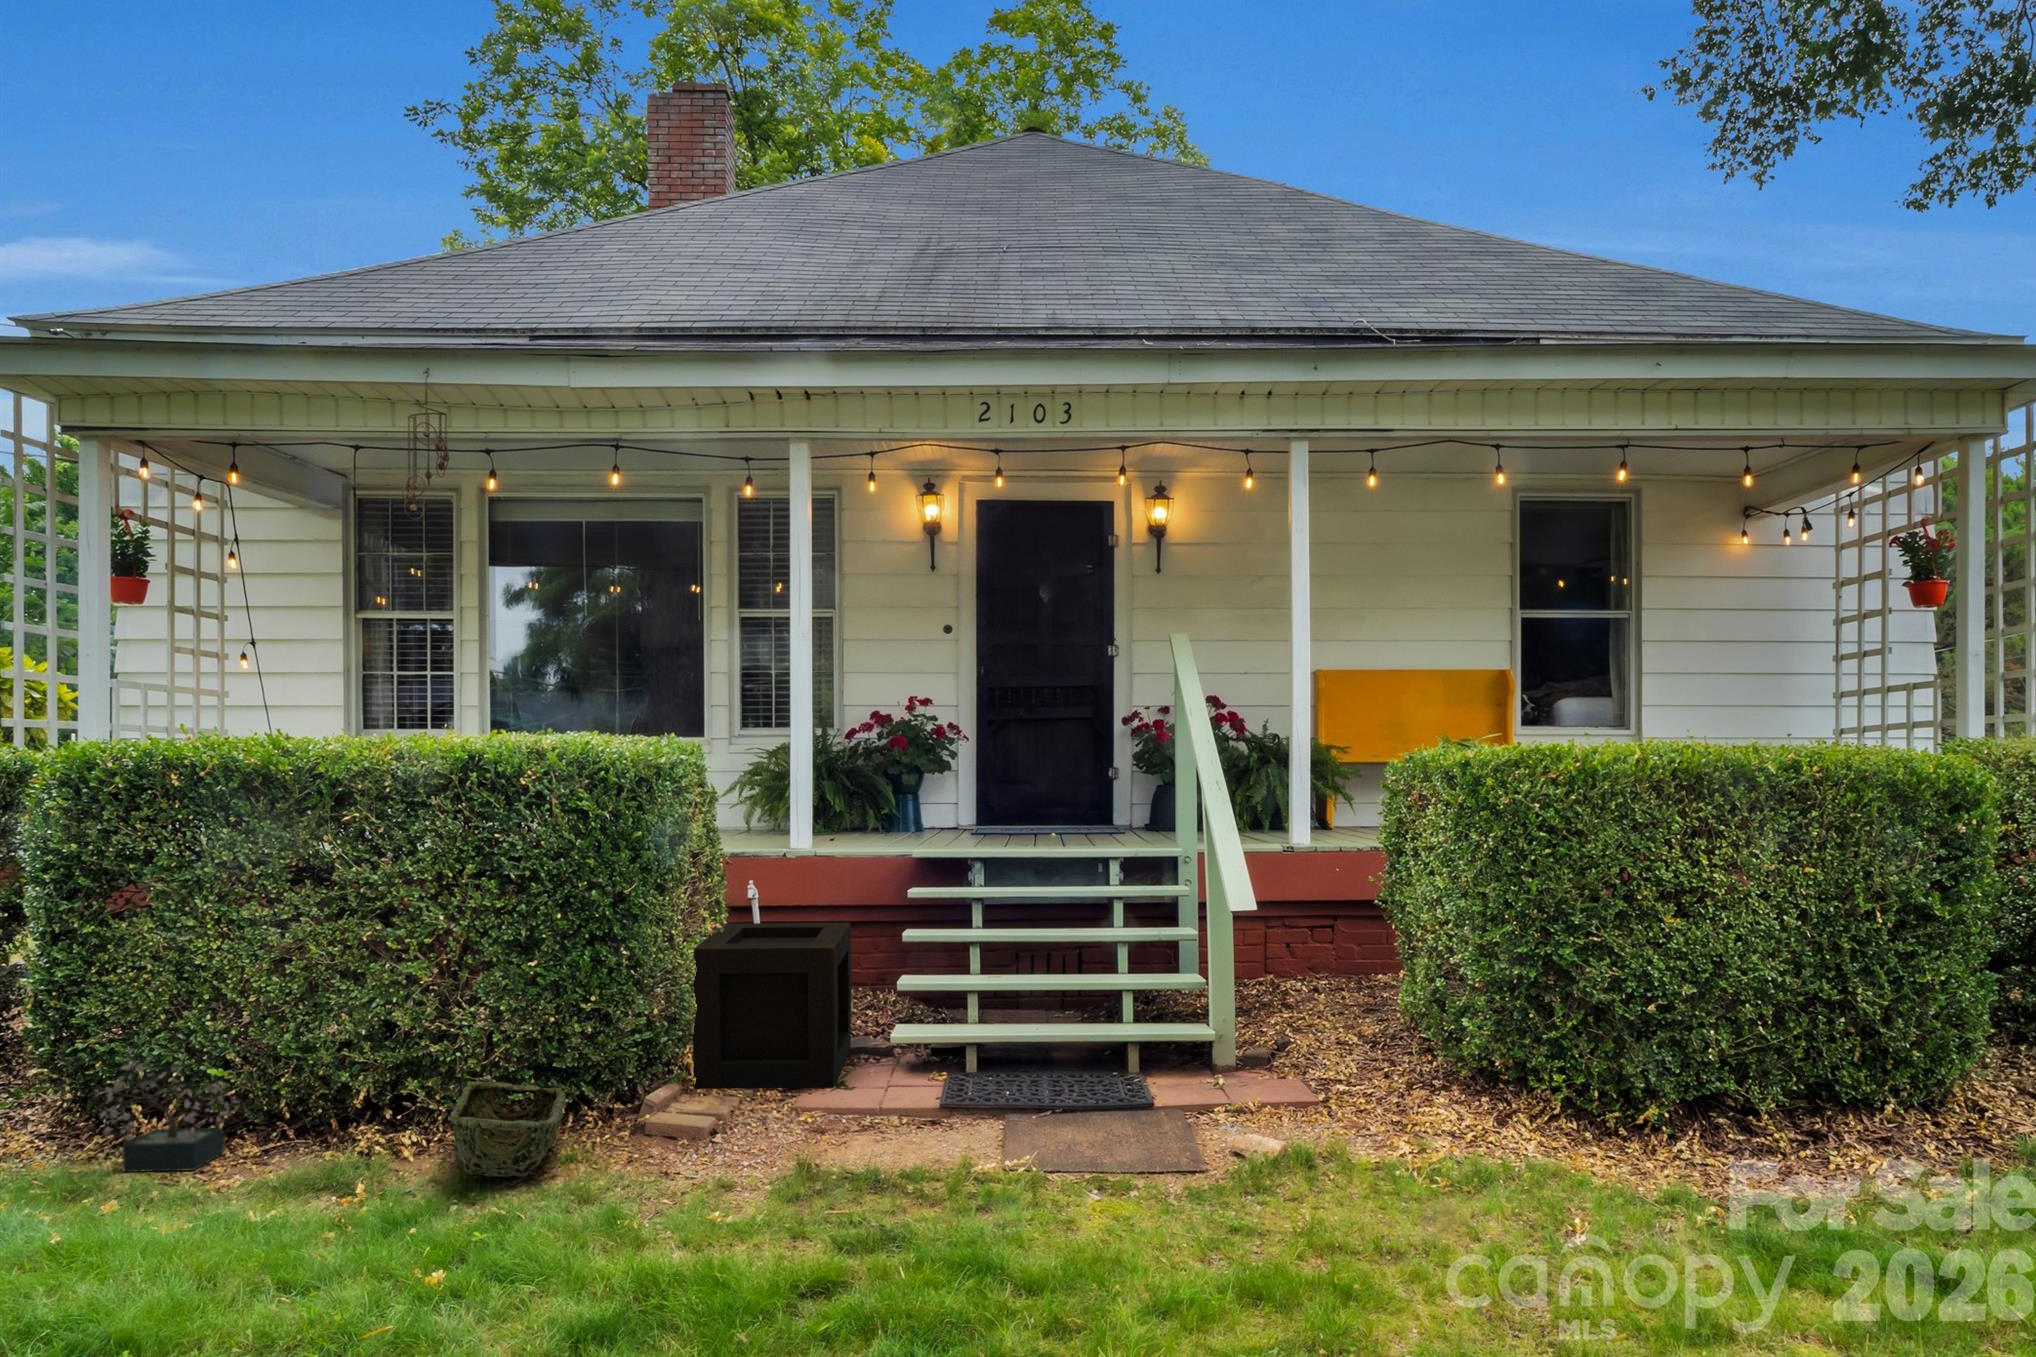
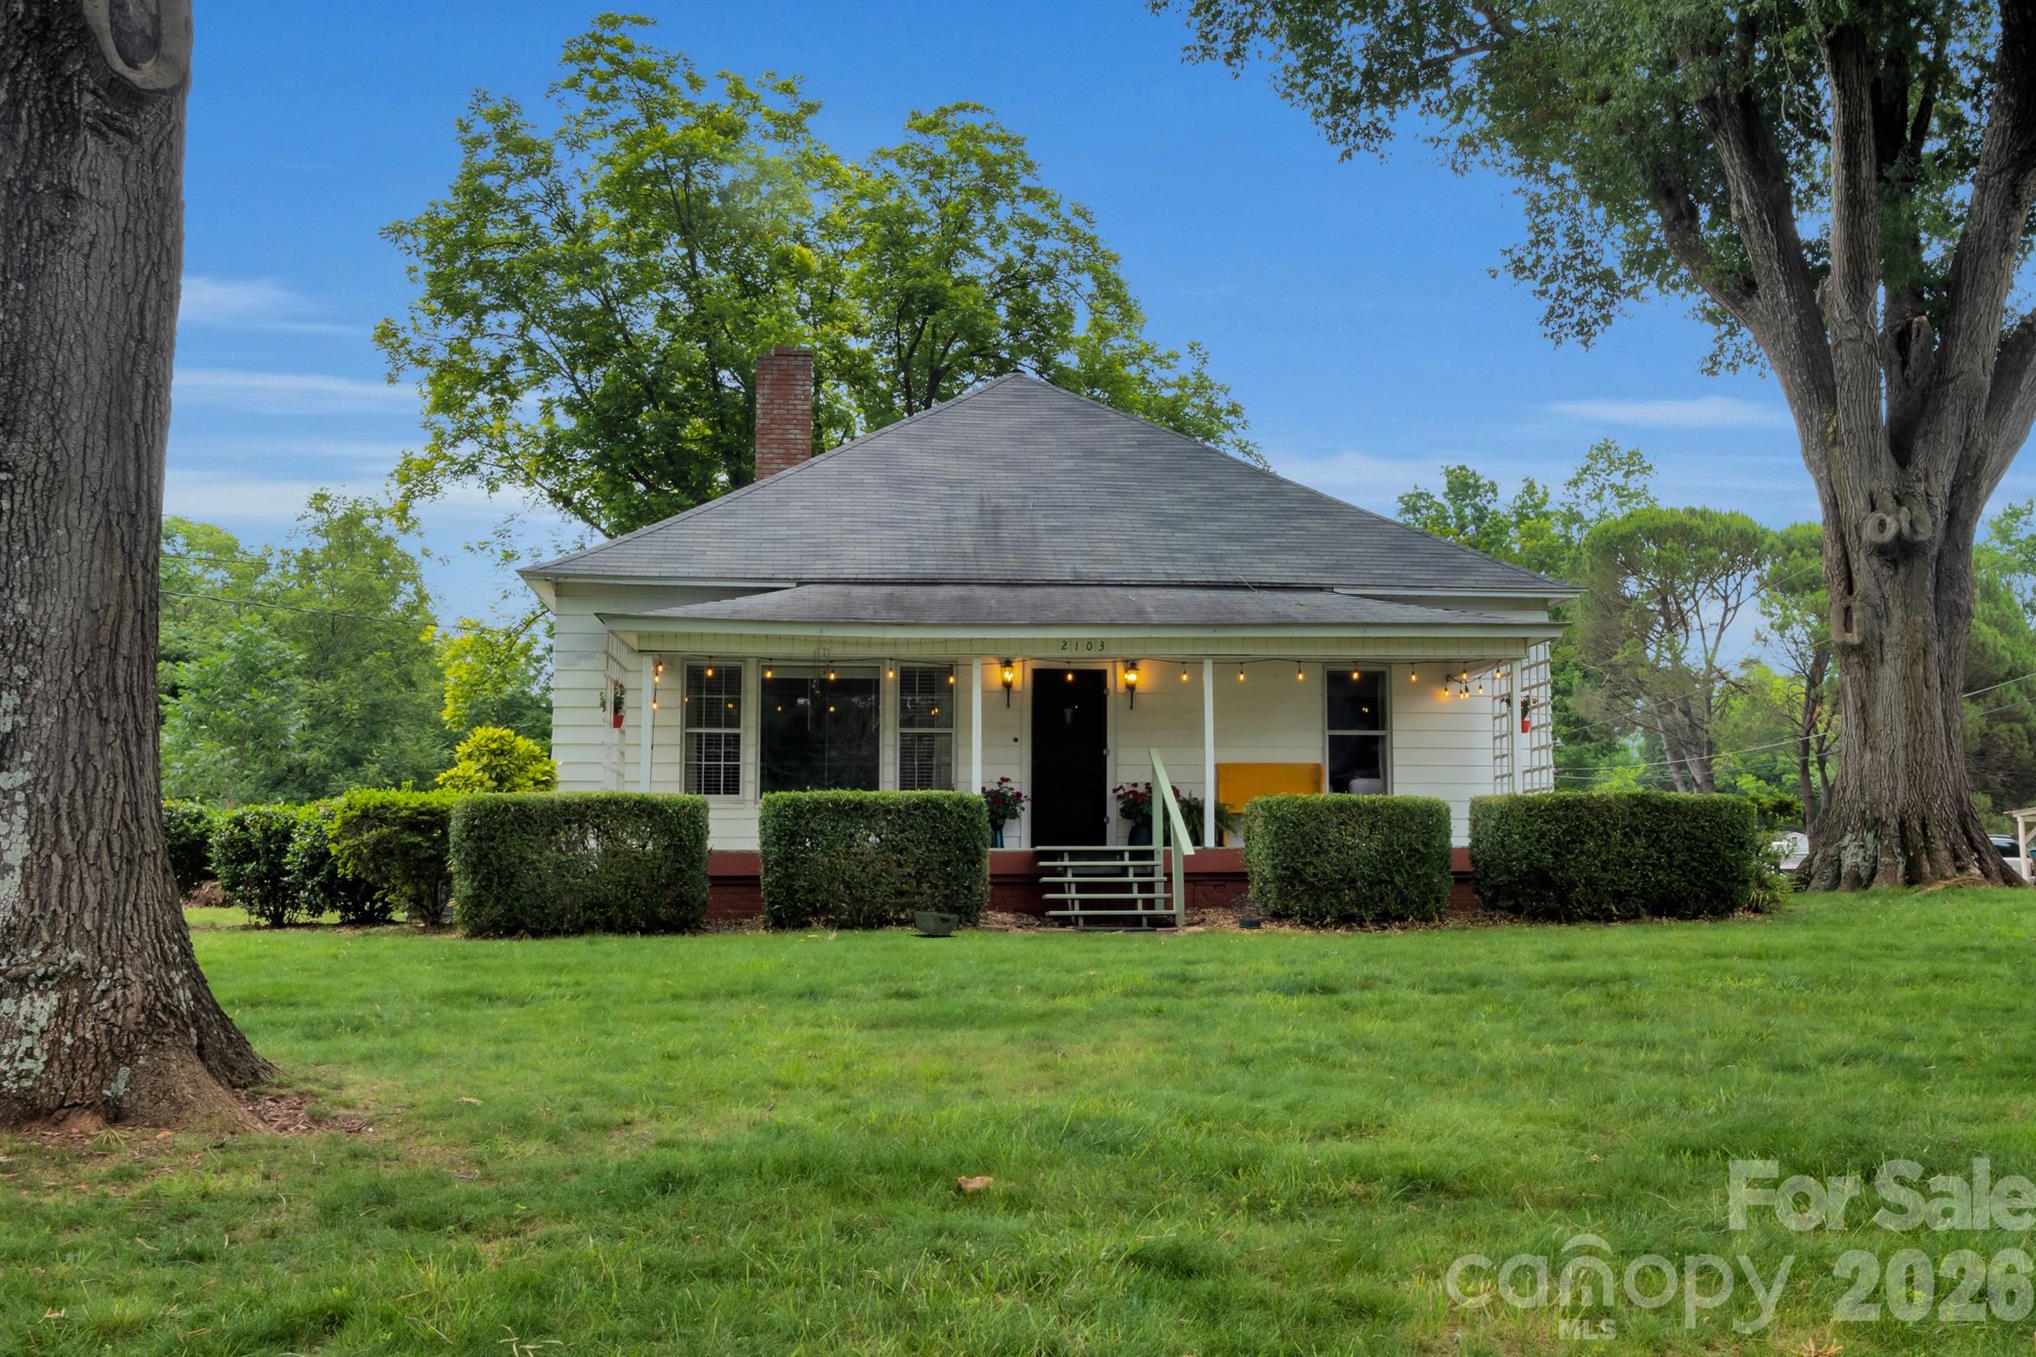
wooden crate: present [692,923,852,1089] -> none [965,871,1027,930]
decorative plant: present [95,1059,239,1172] -> present [1233,900,1264,929]

